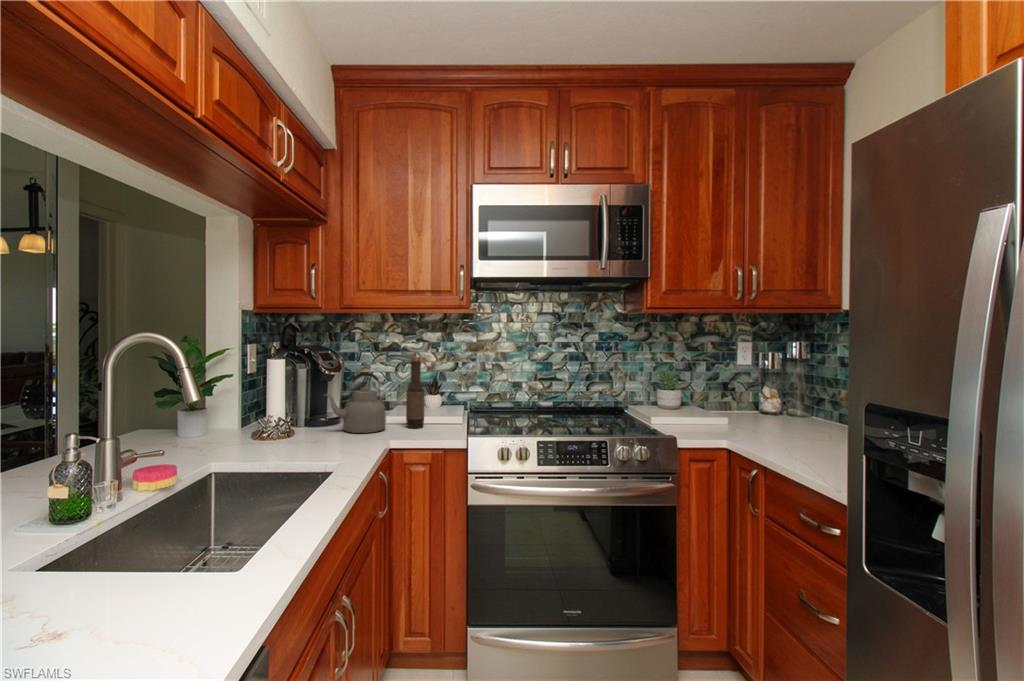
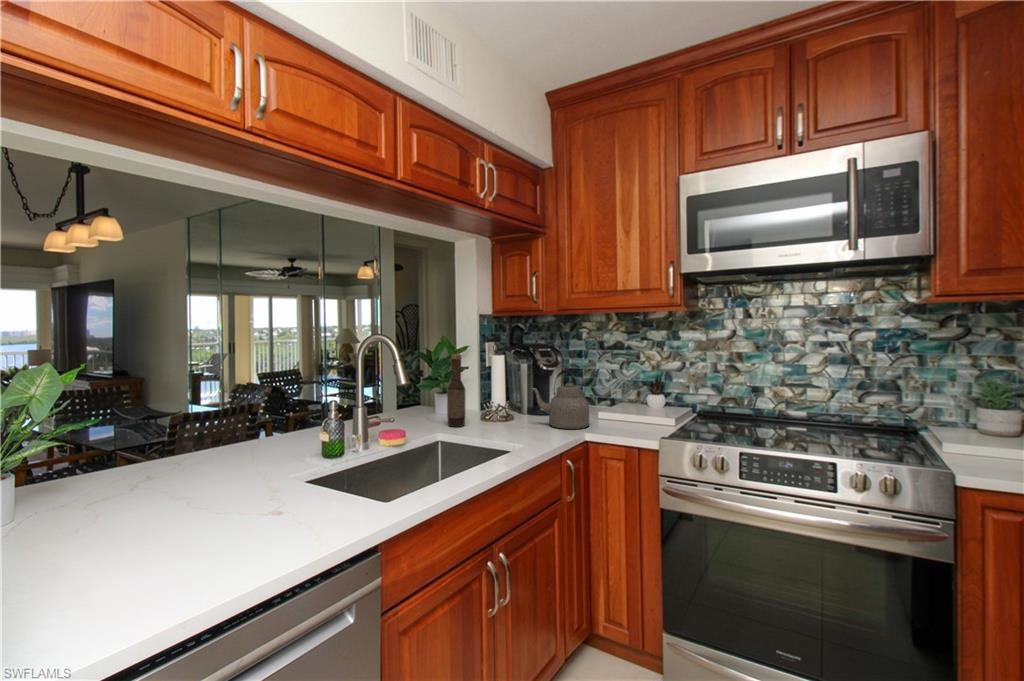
bottle: present [406,357,425,428] -> present [447,354,466,427]

